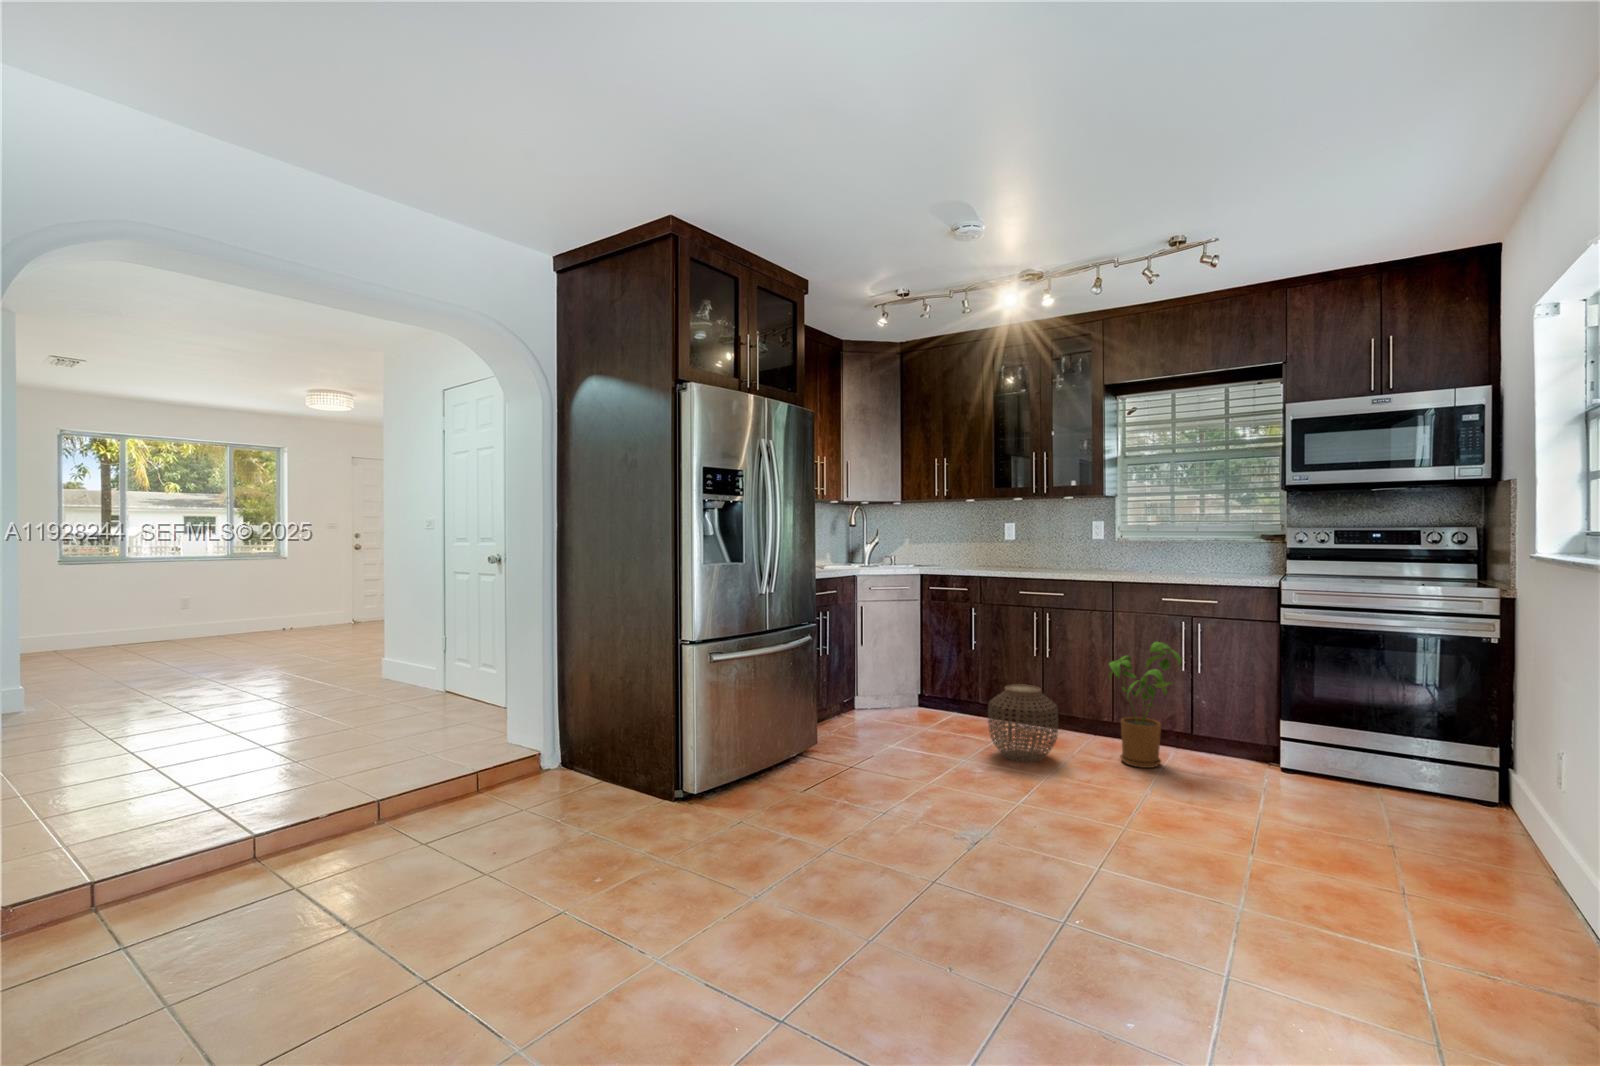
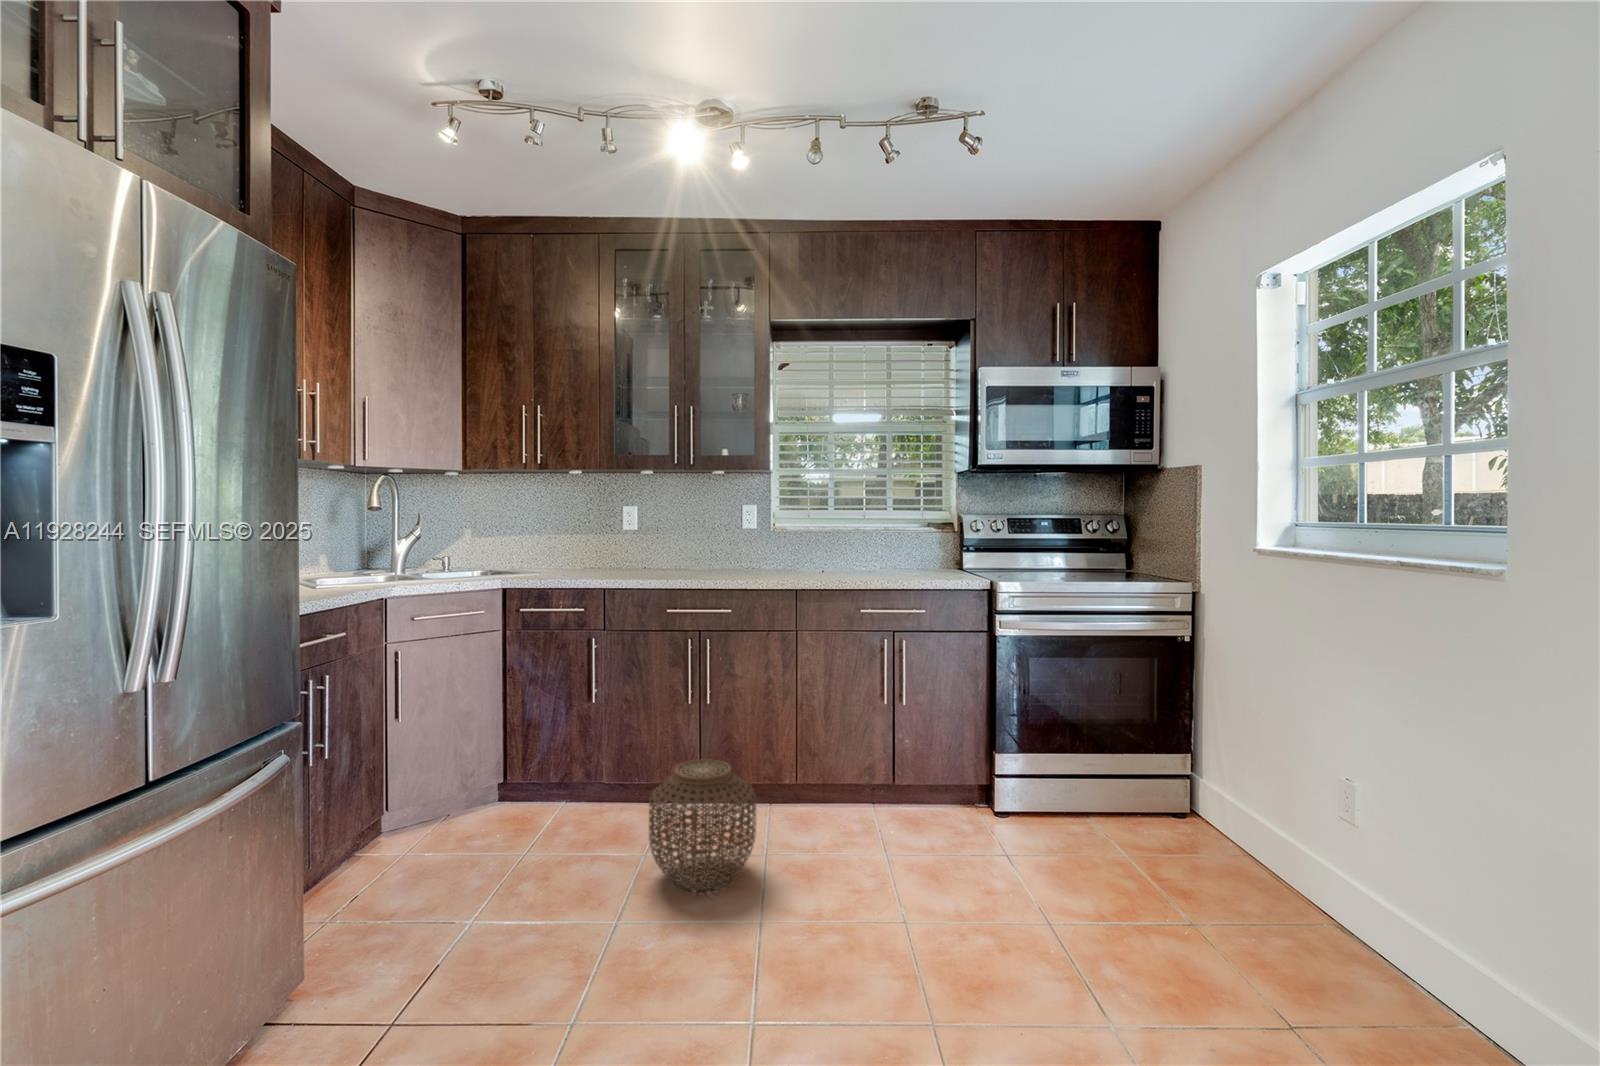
house plant: present [1109,642,1182,768] -> none [809,672,905,854]

